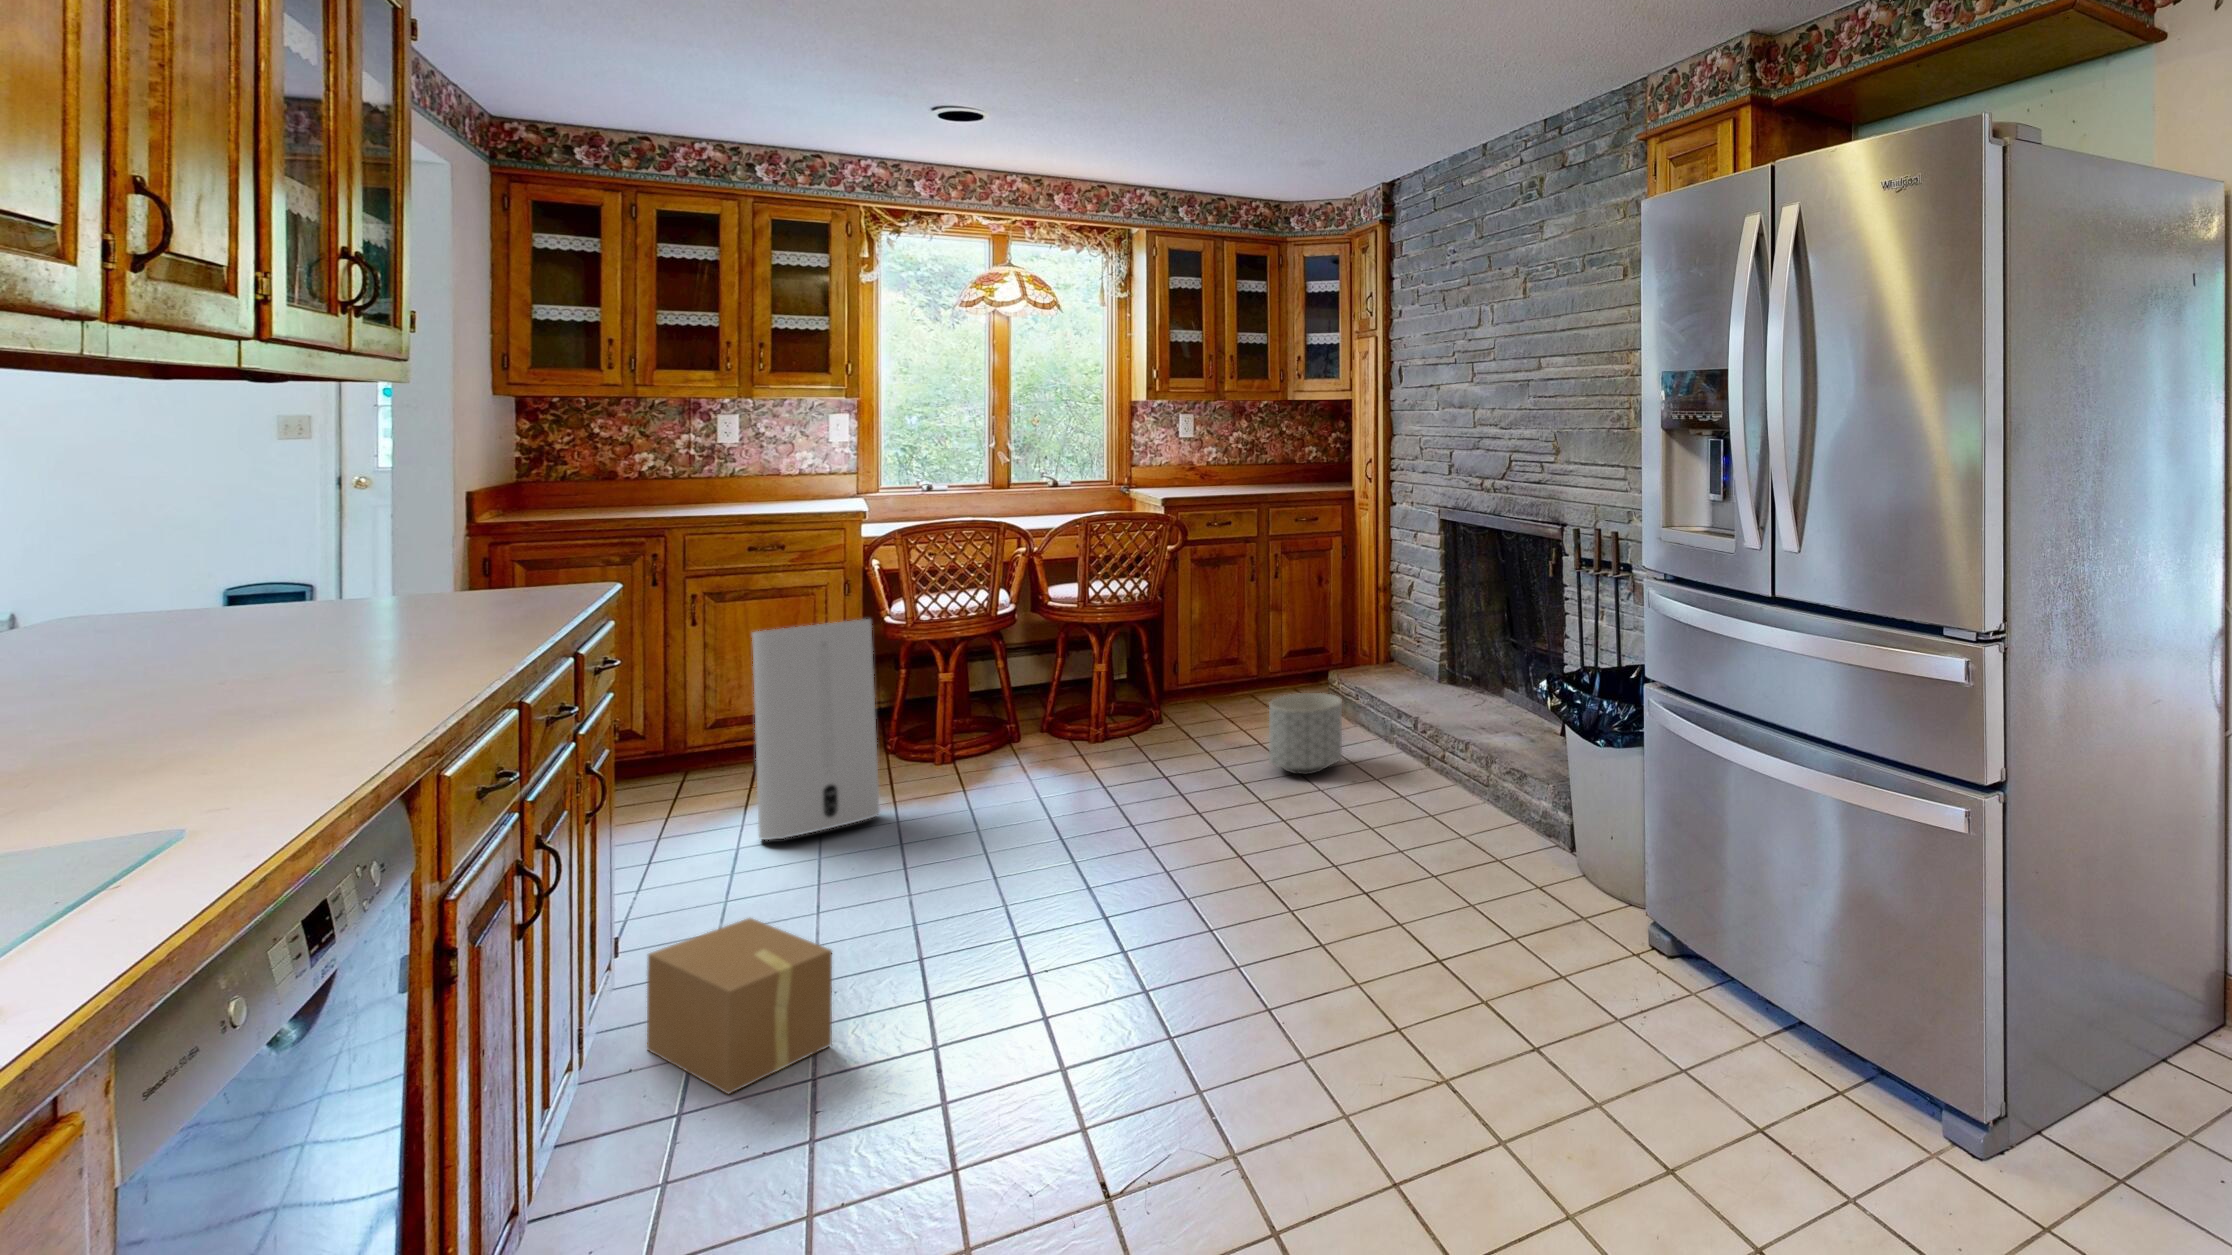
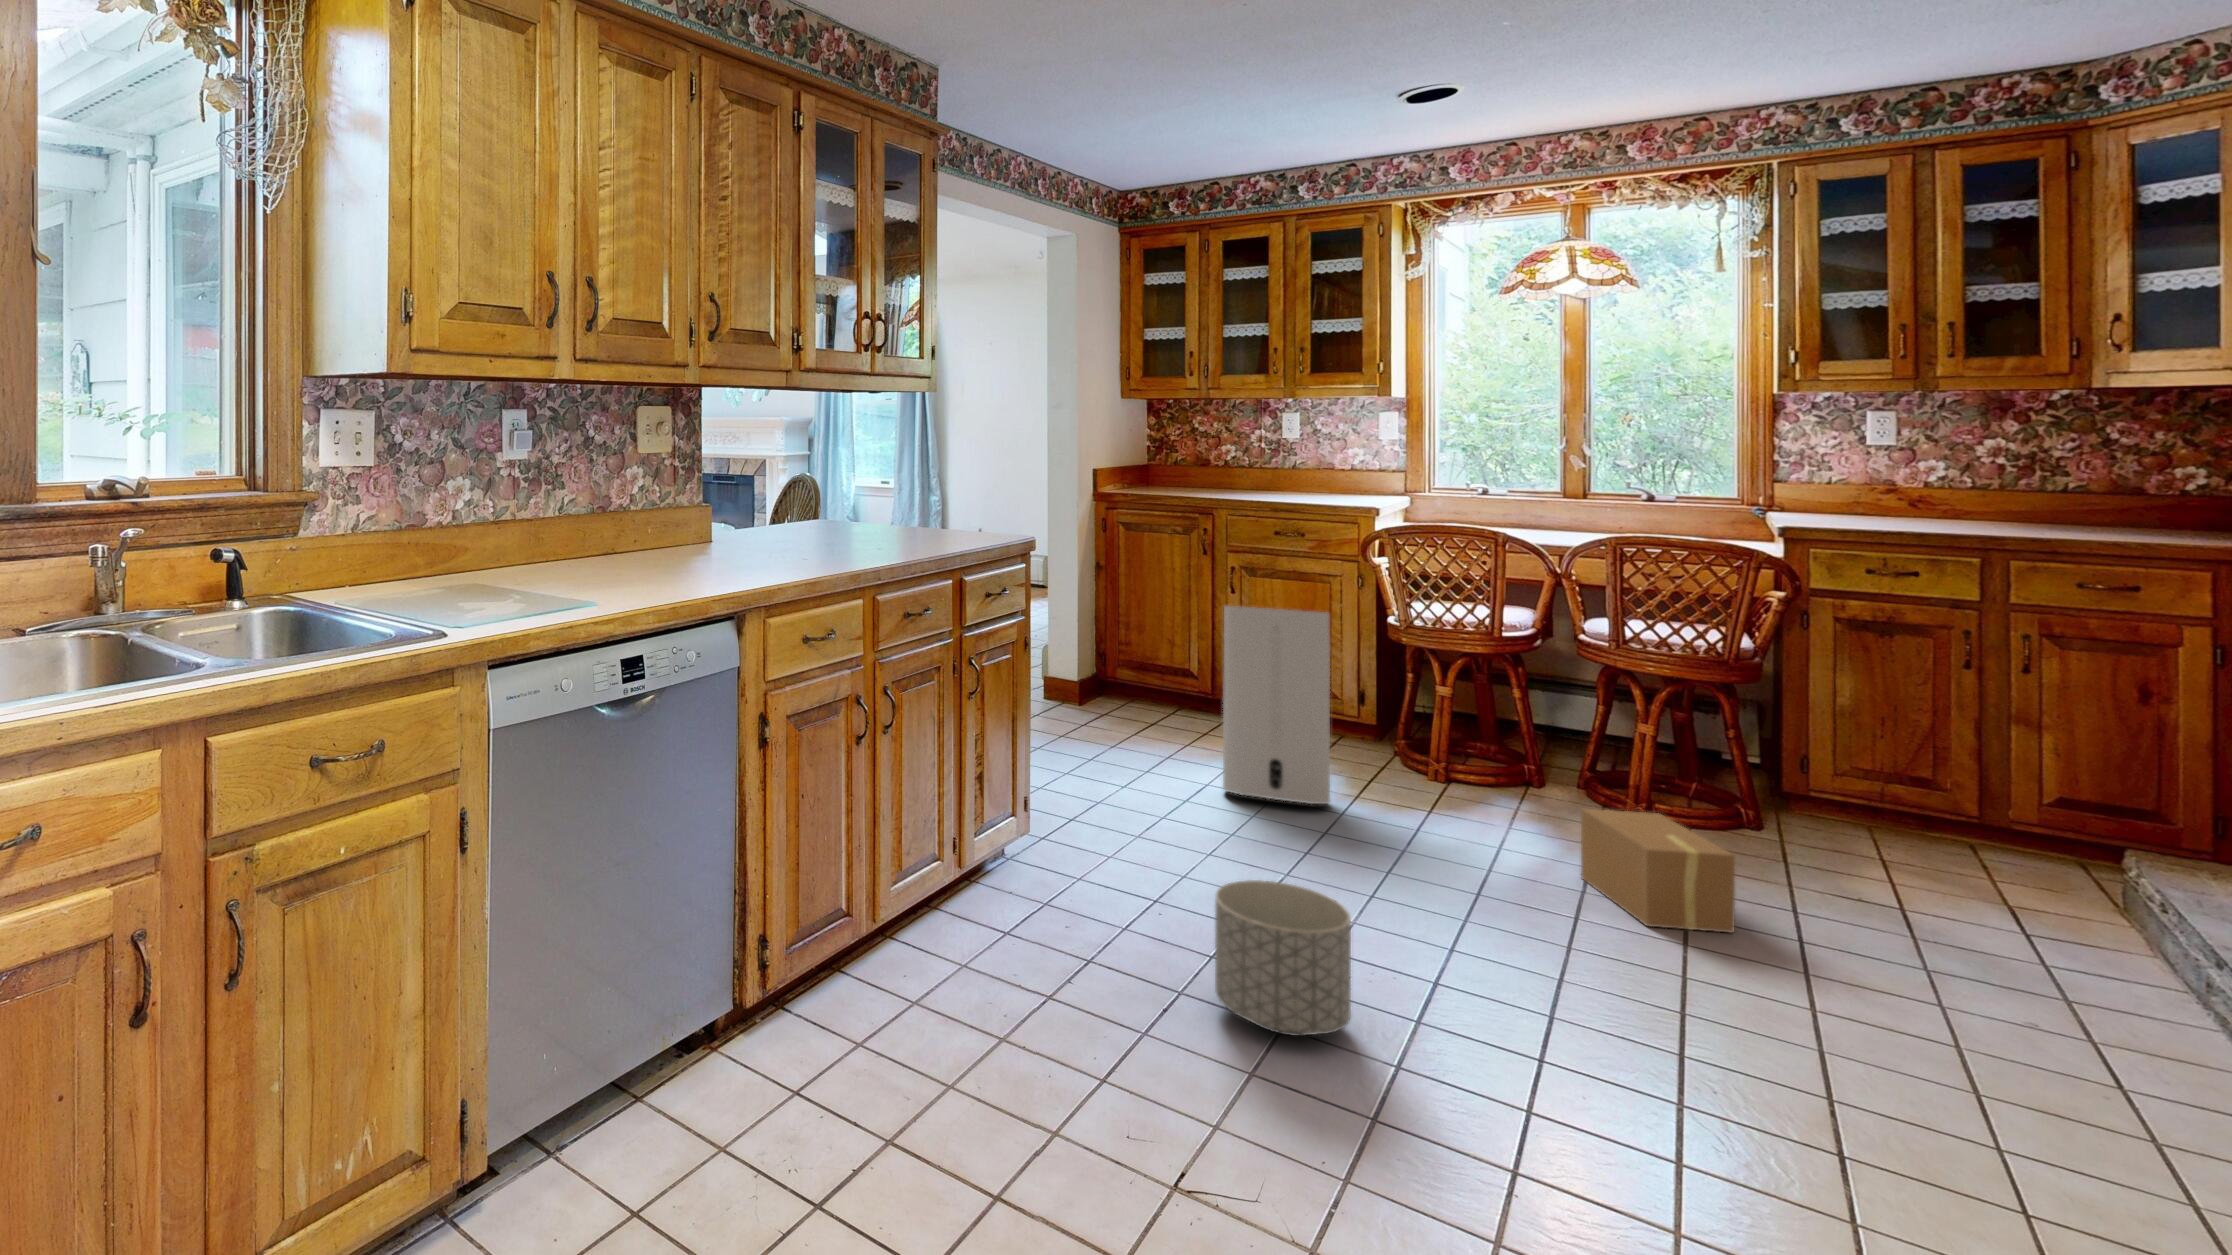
planter: present [1269,693,1342,774] -> present [1215,880,1351,1036]
cardboard box: present [647,918,832,1094] -> present [1581,809,1735,933]

